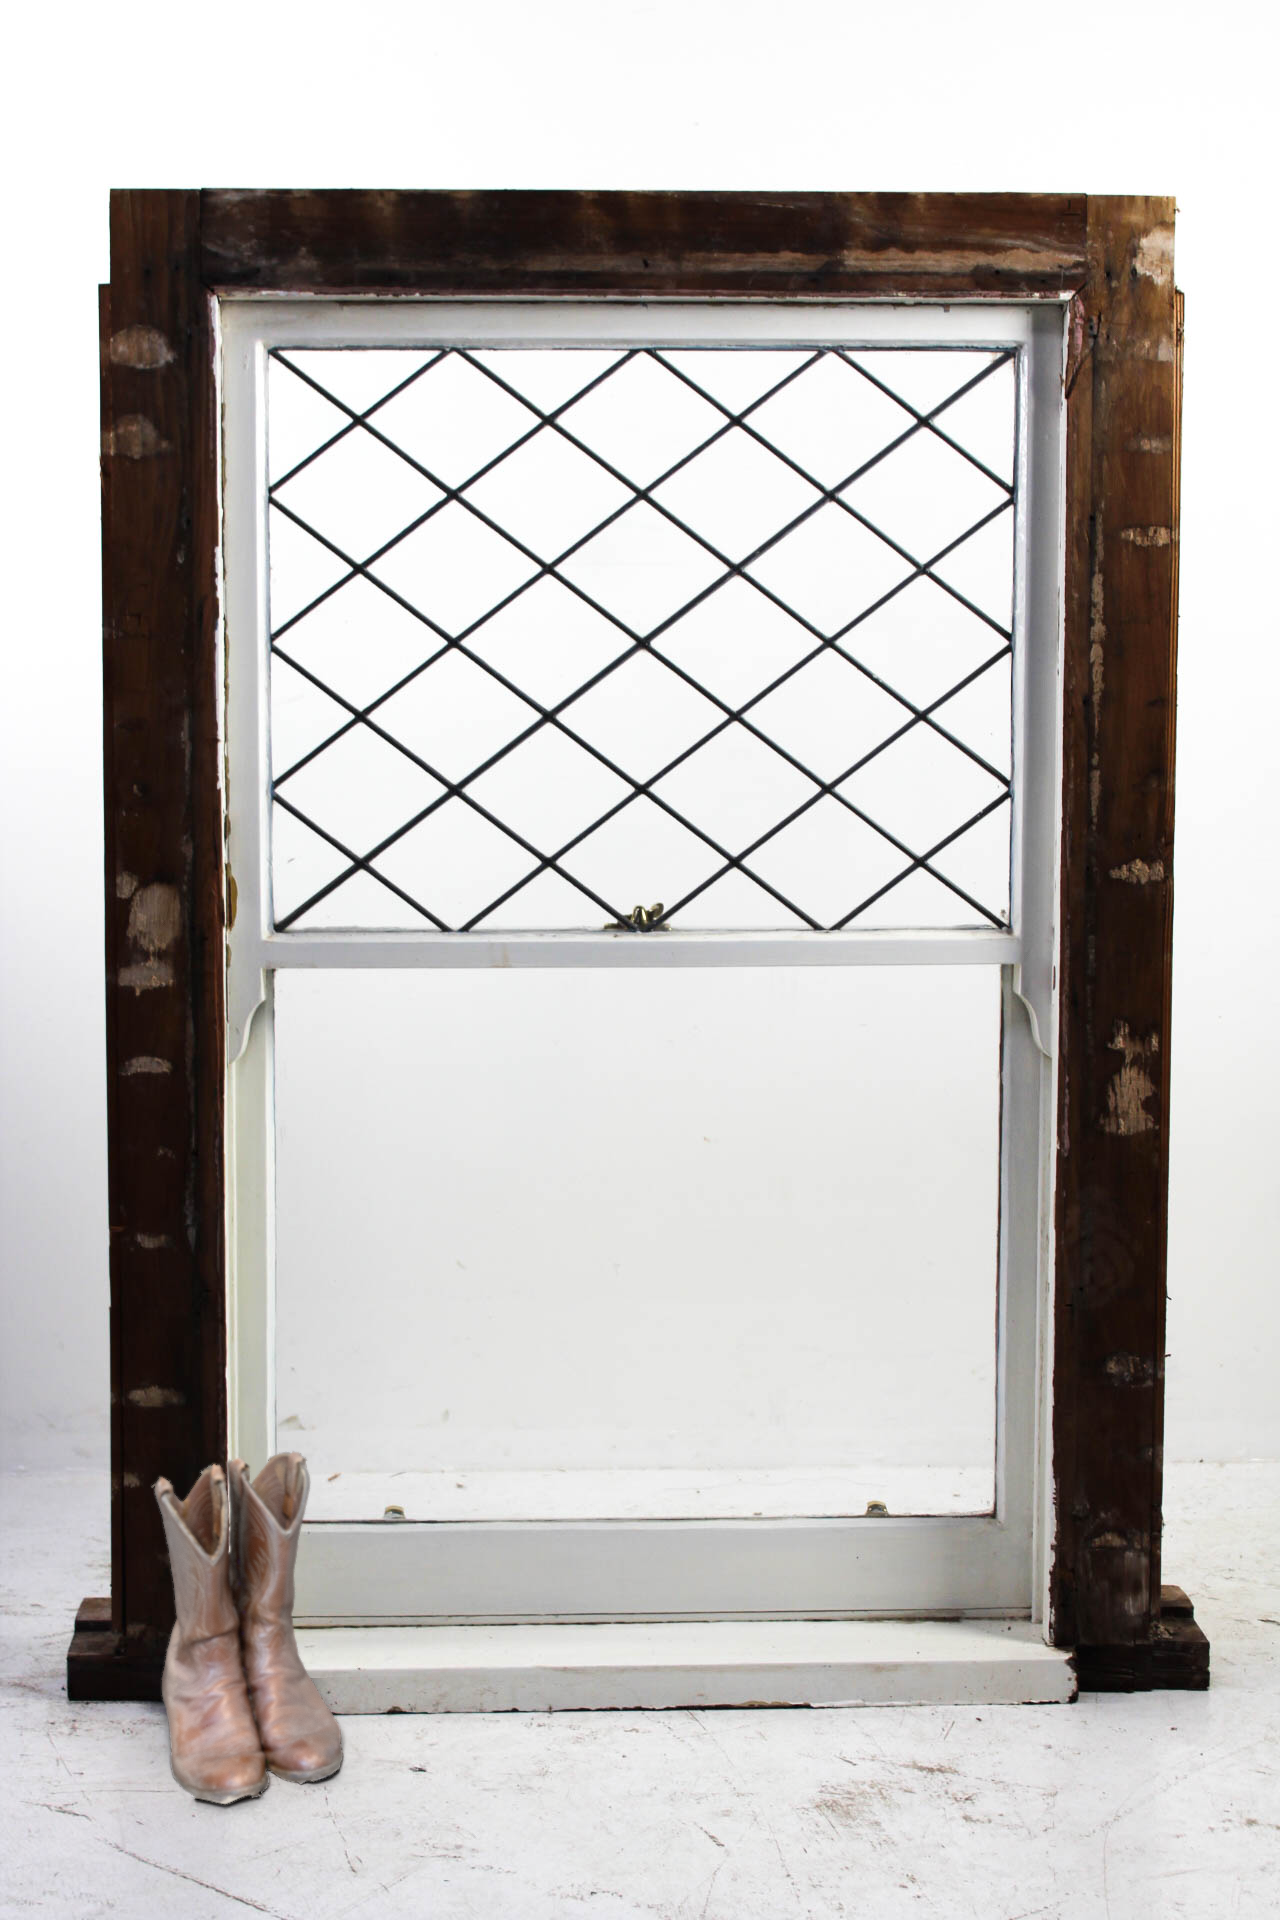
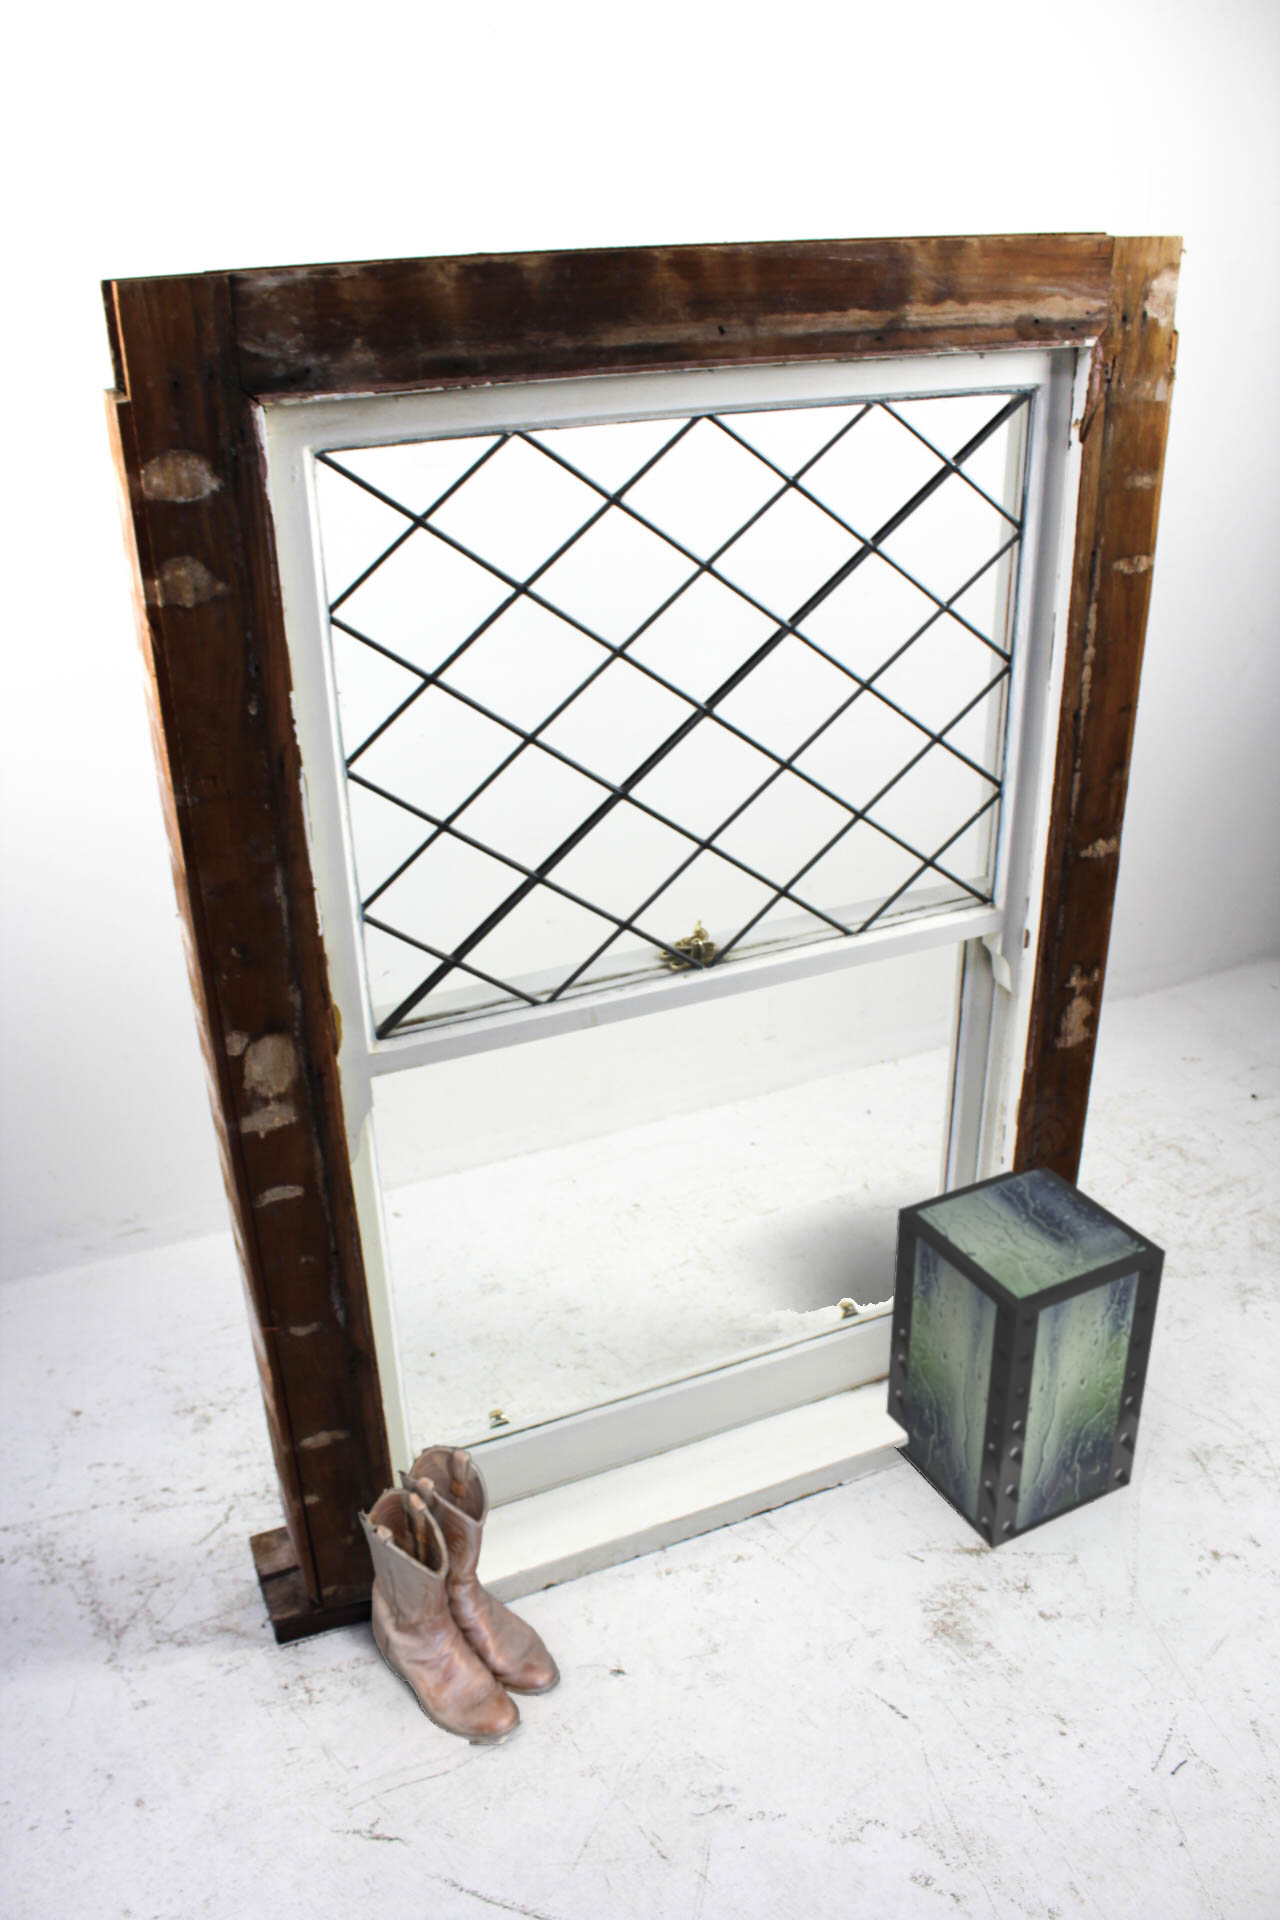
storage box: none [898,1315,1216,1804] -> present [886,1167,1166,1549]

